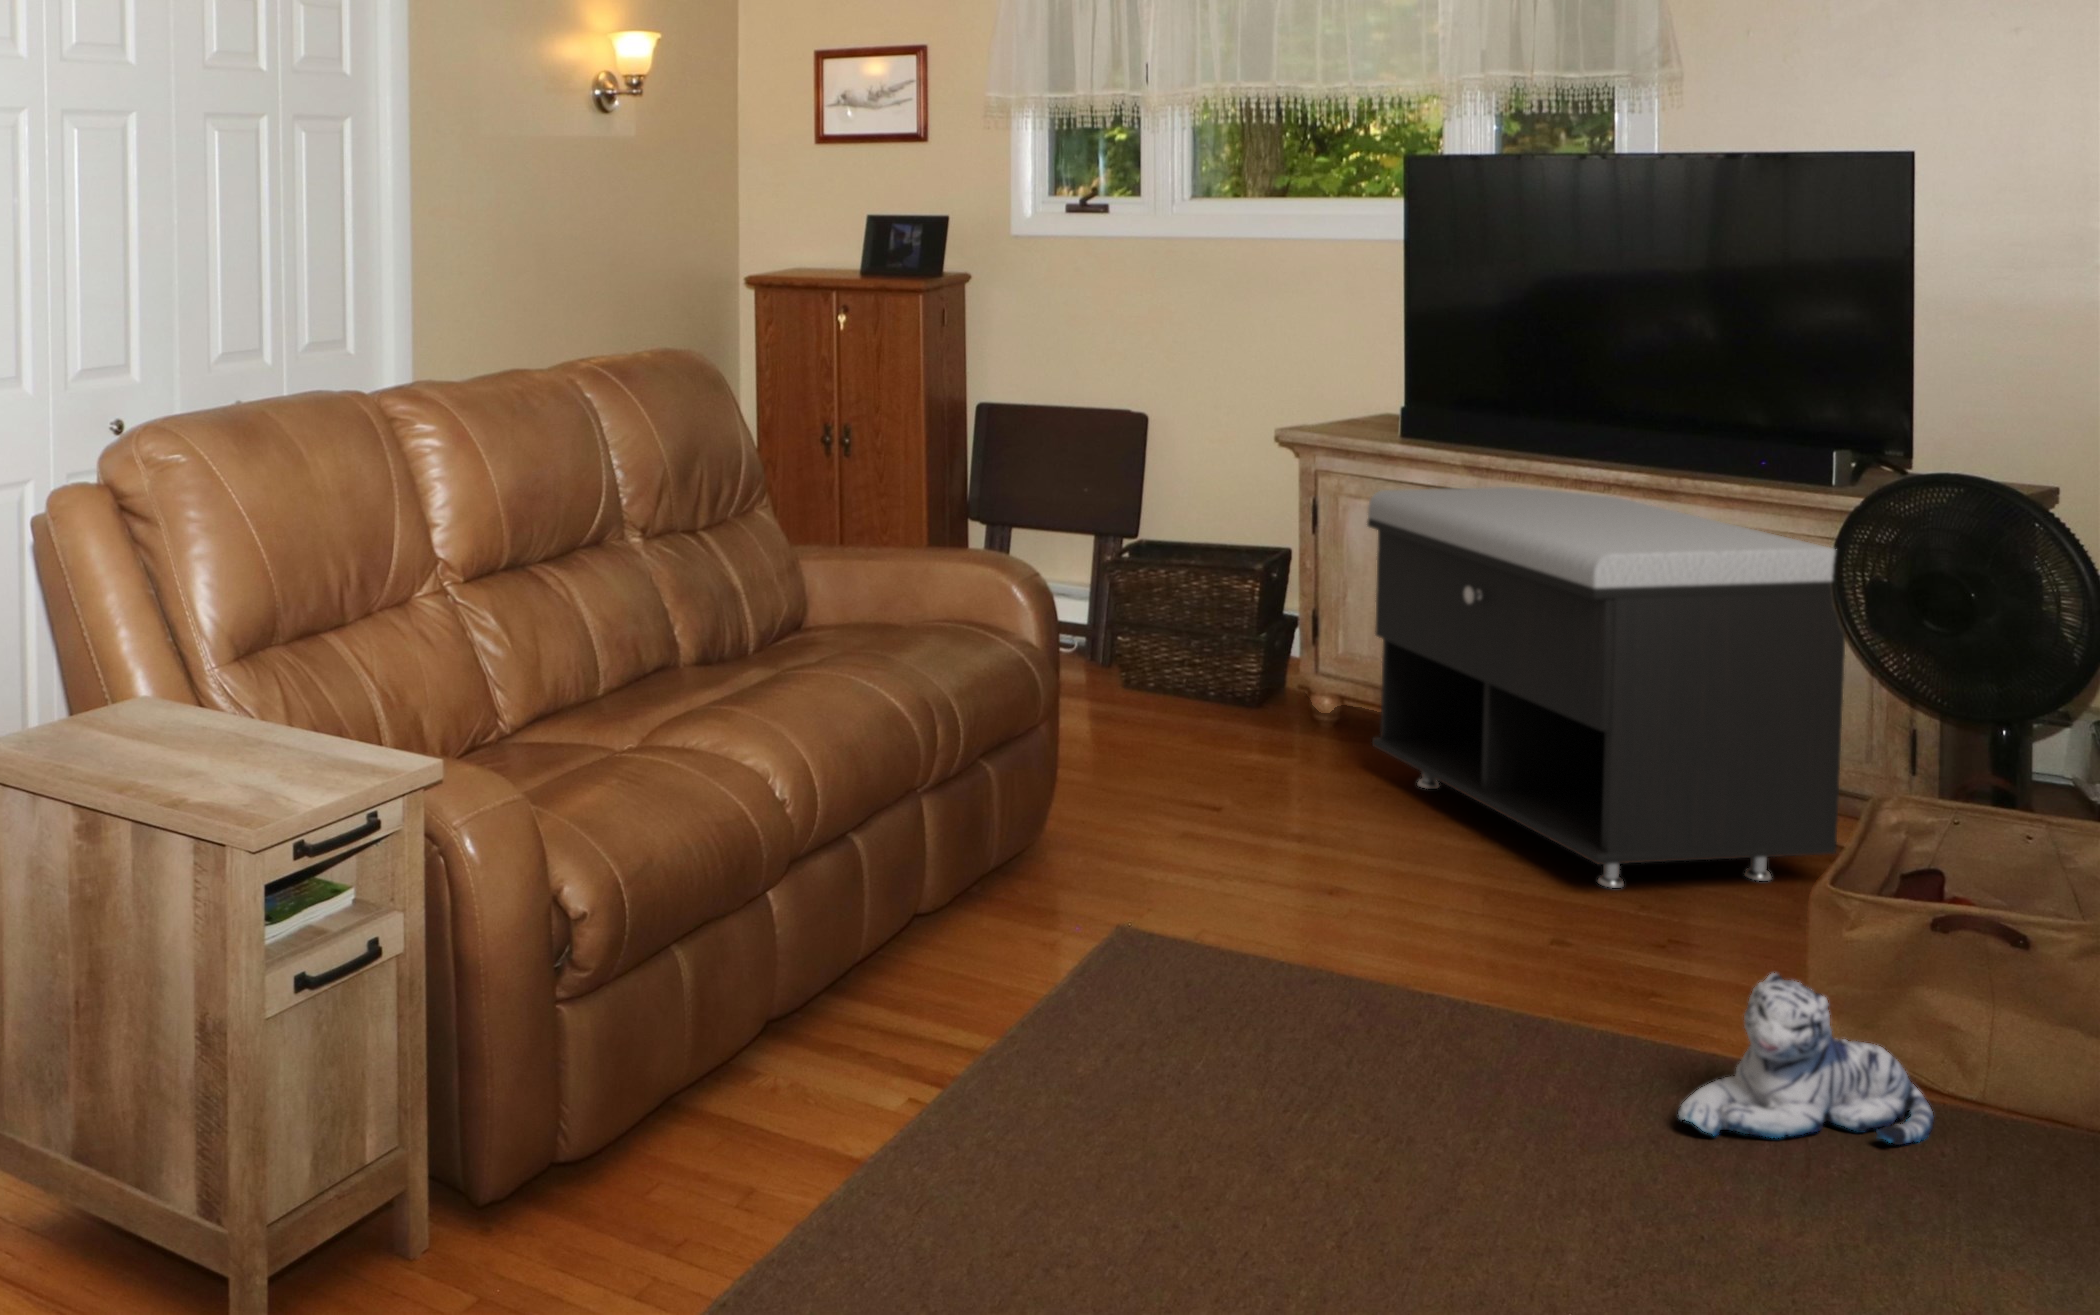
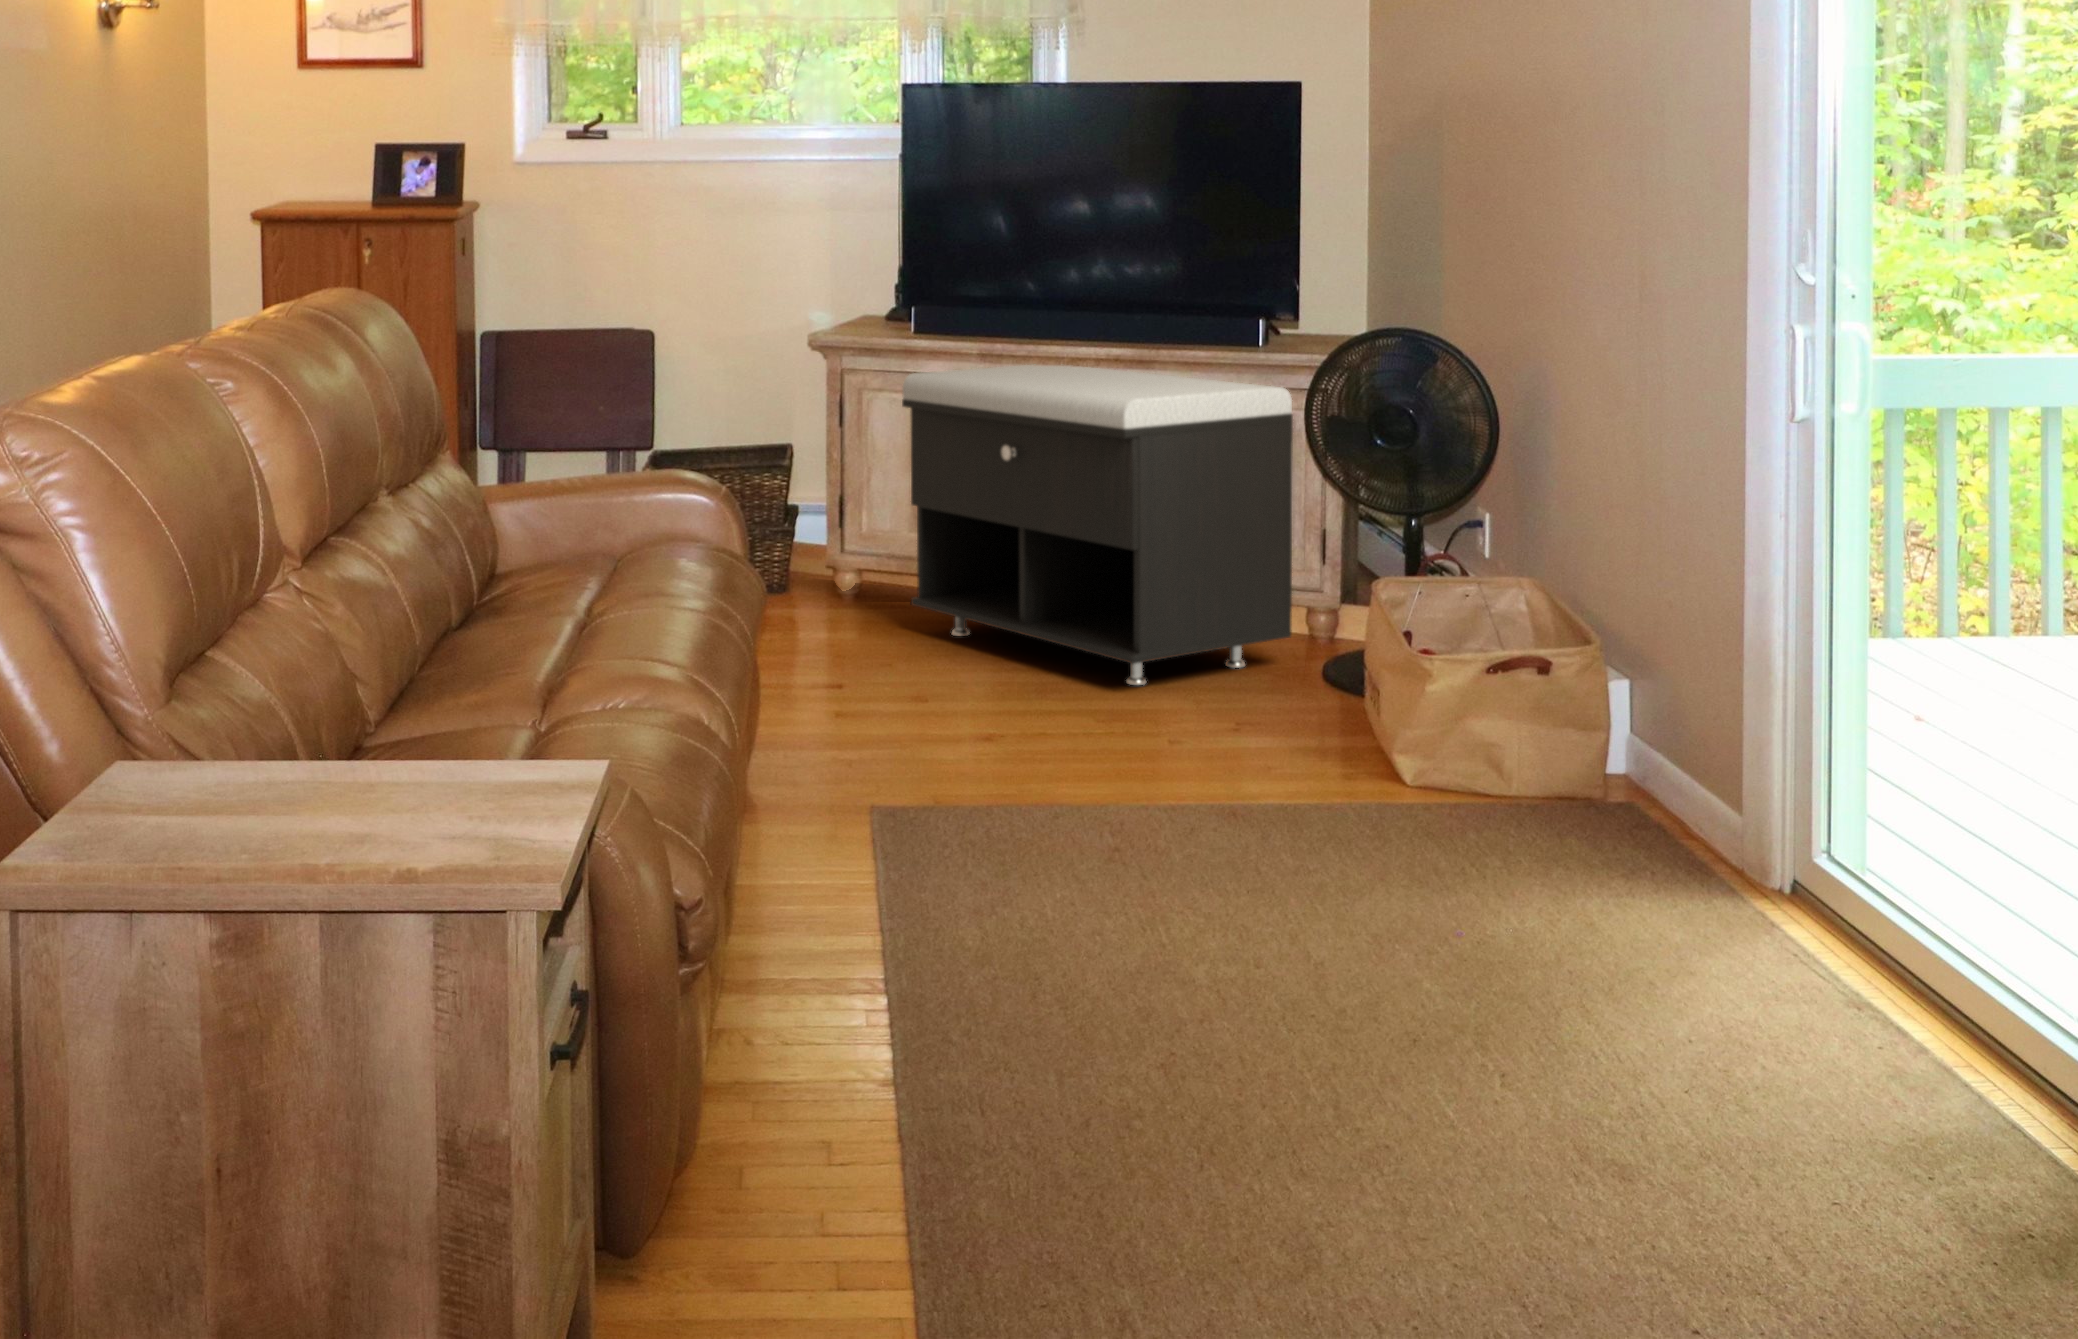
plush toy: present [1678,974,1934,1145] -> none [1267,696,1428,827]

